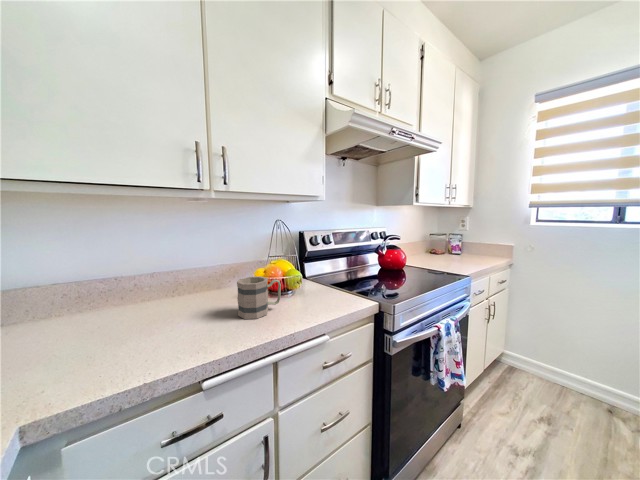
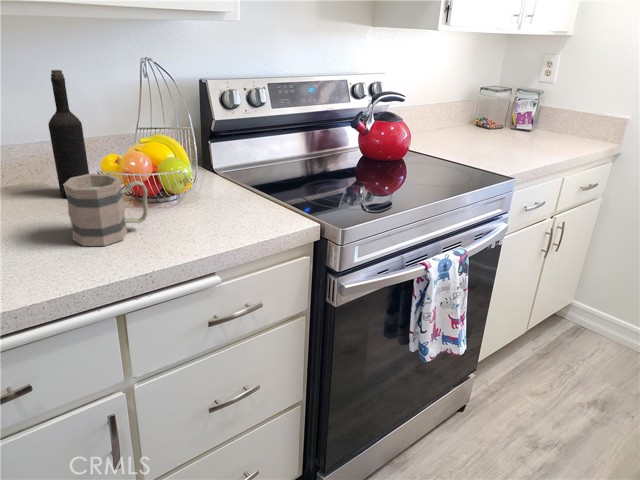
wine bottle: none [227,227,245,293] -> present [48,70,89,197]

